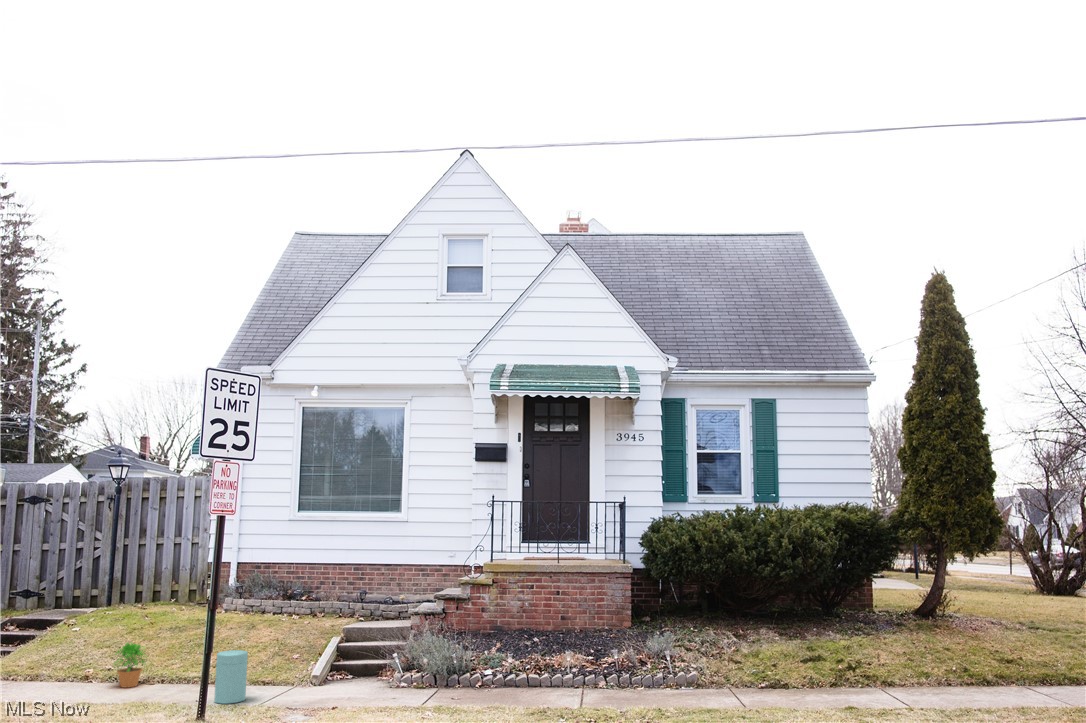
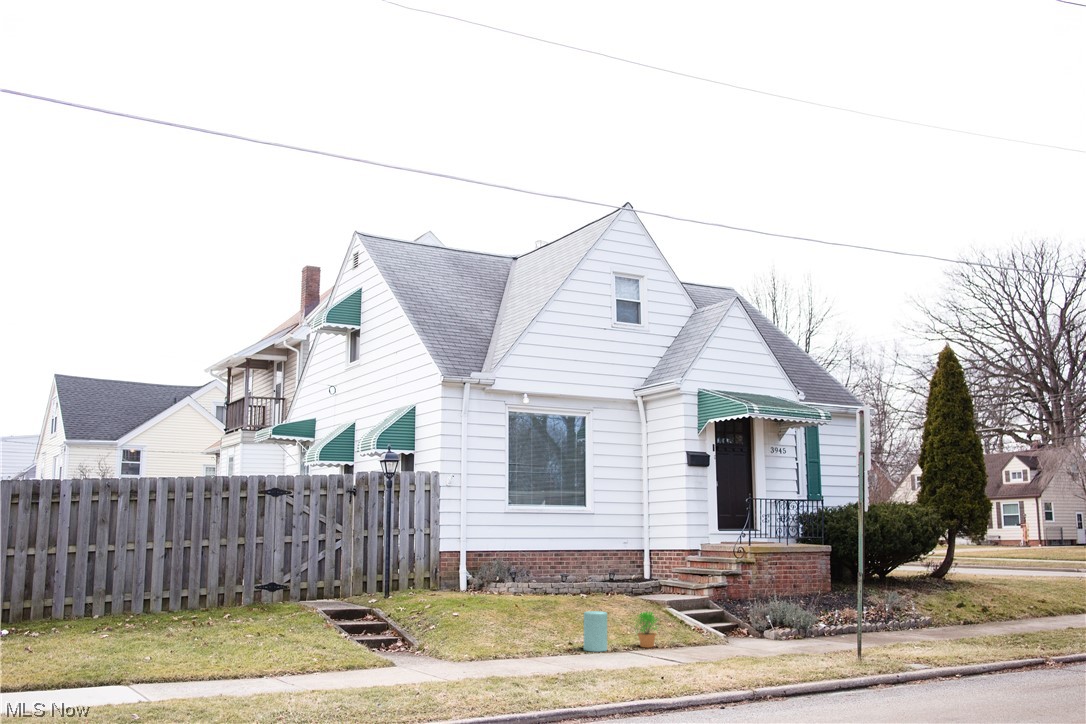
trash can: present [214,650,248,704] -> present [580,611,607,652]

